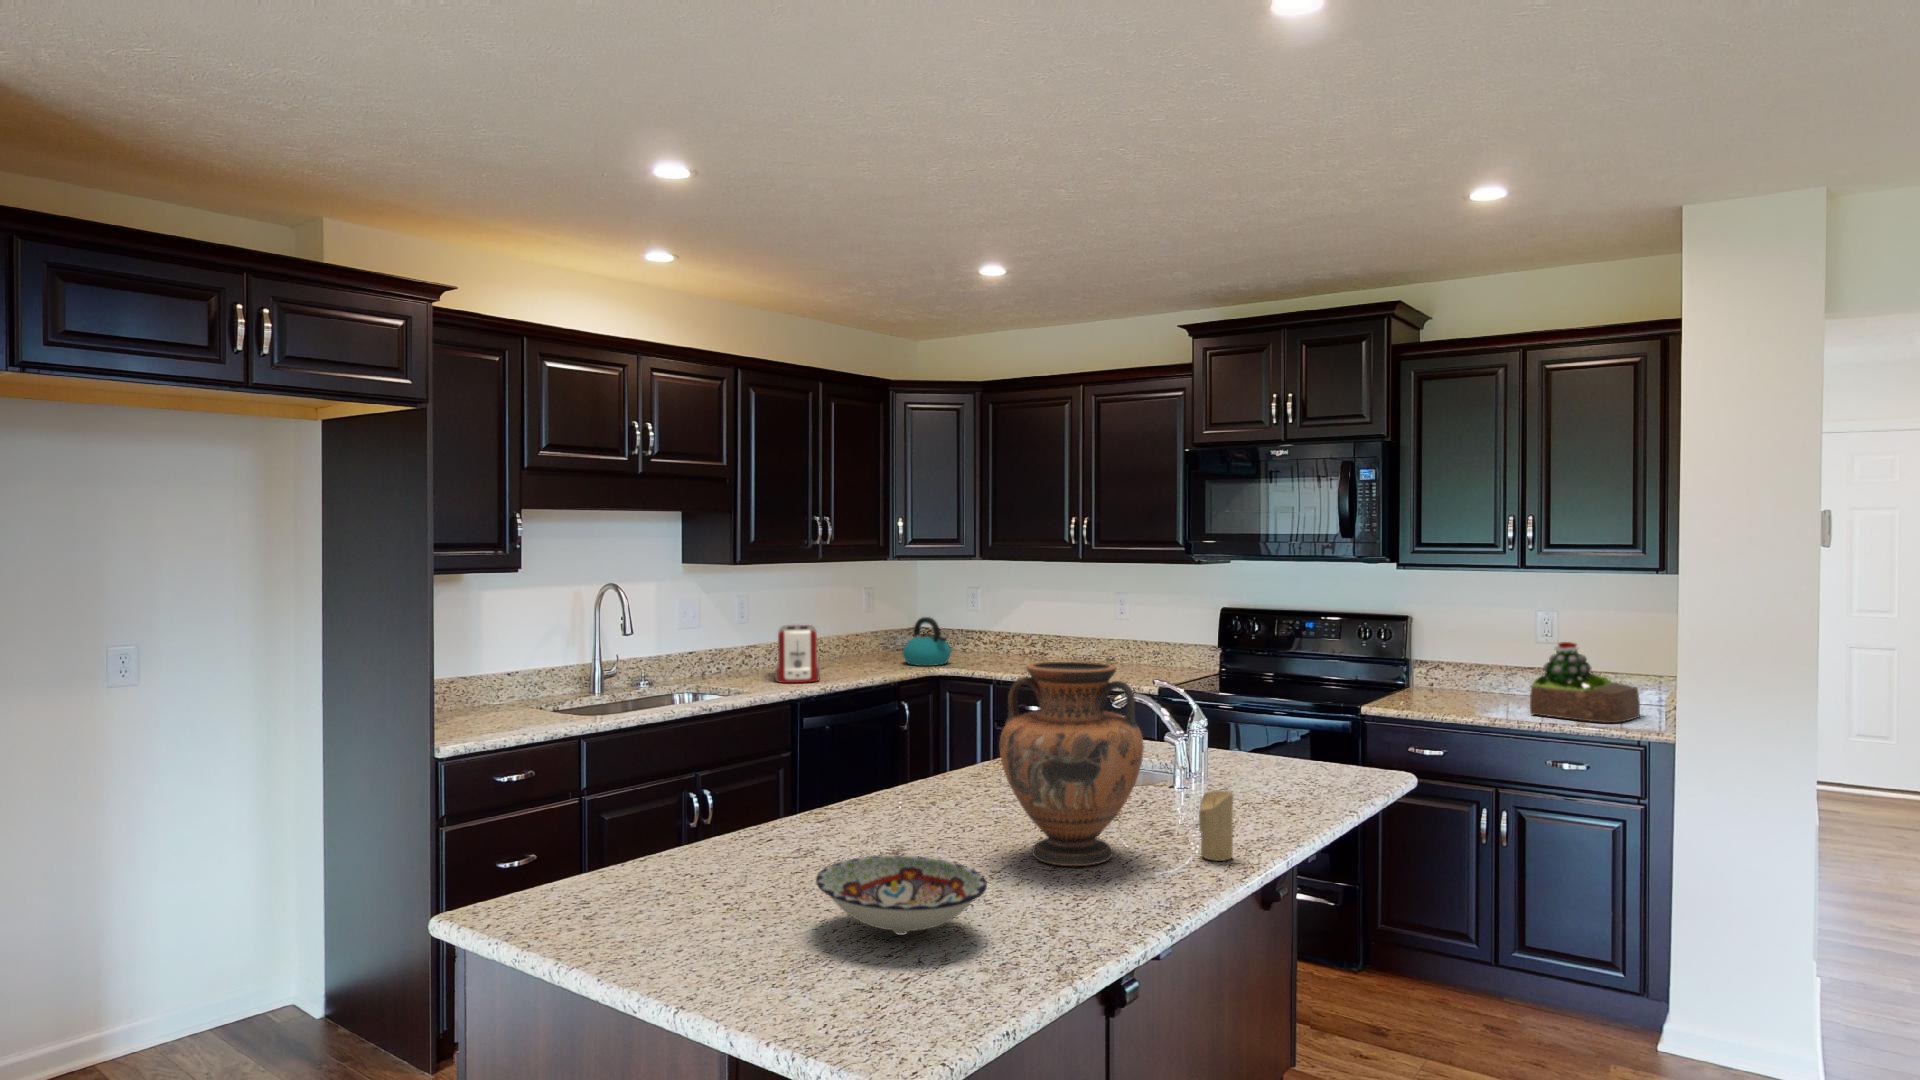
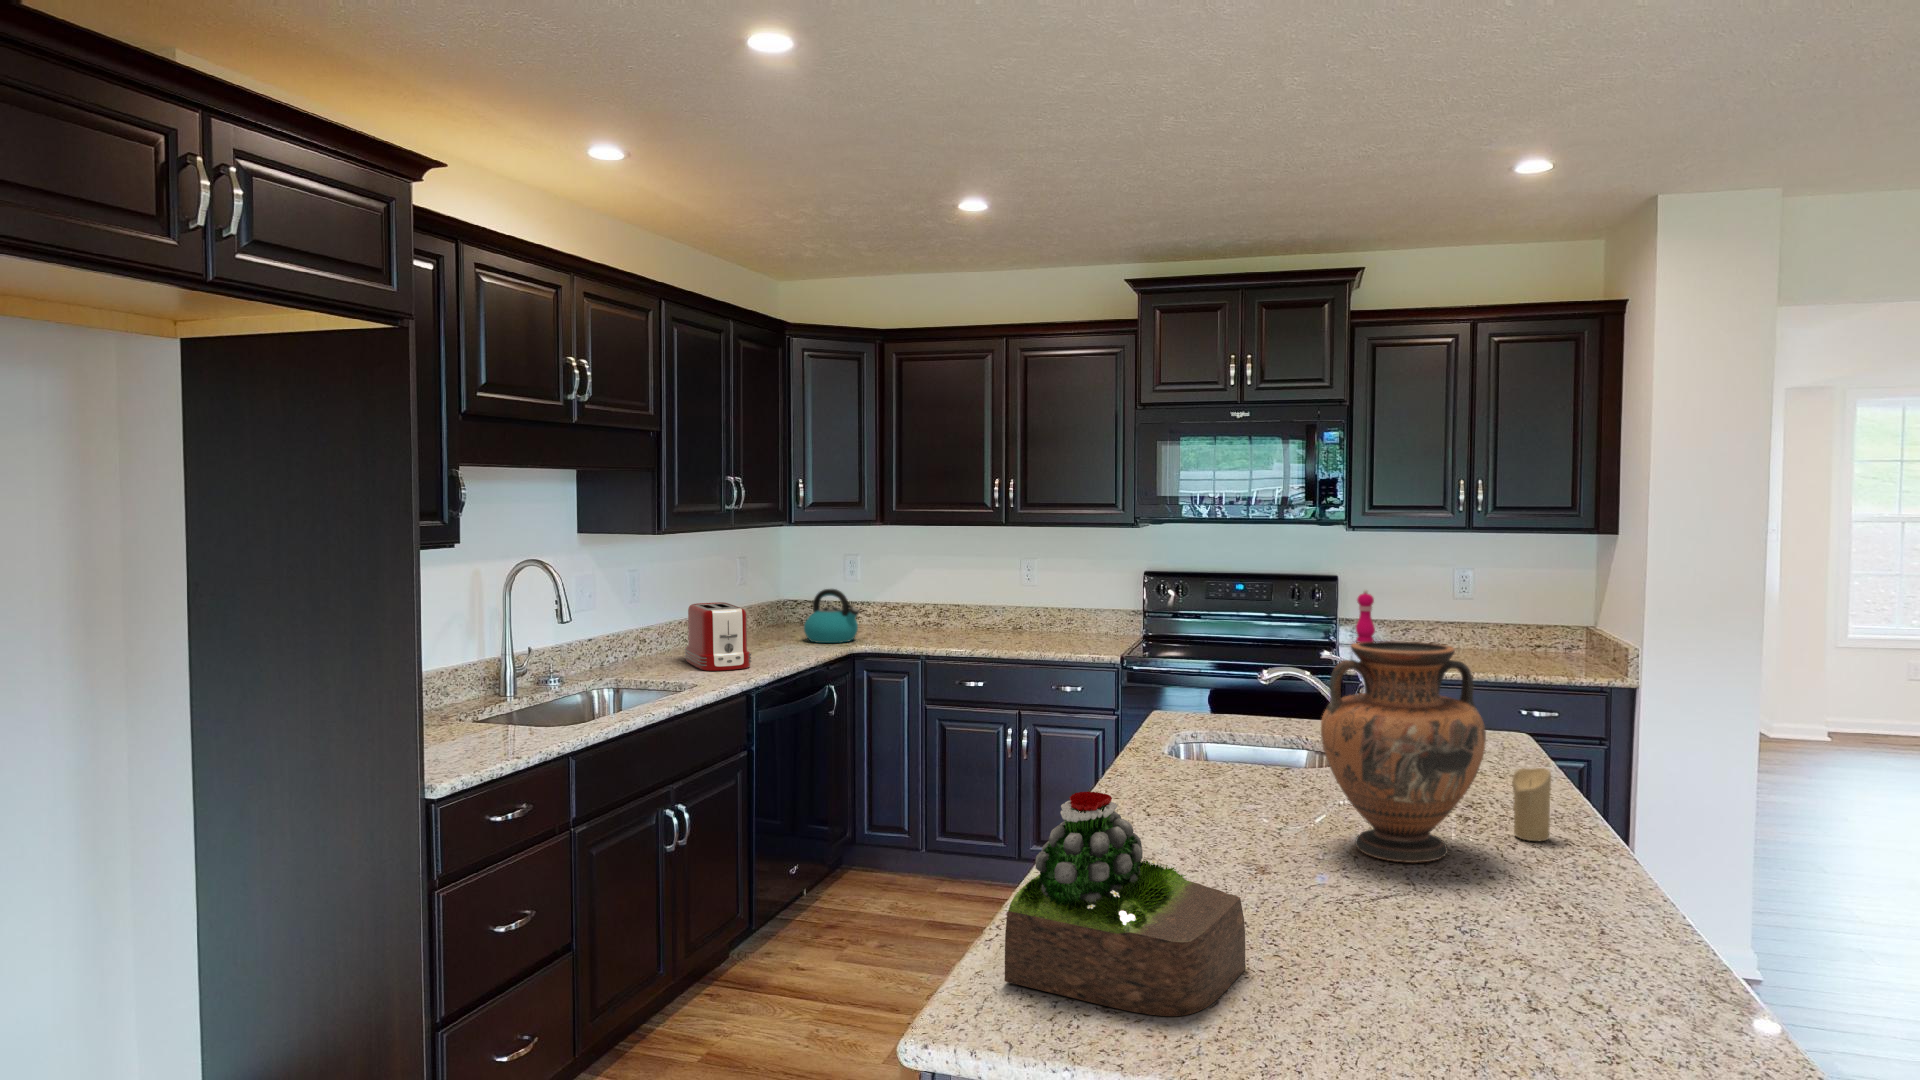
pepper mill: none [1425,631,1446,687] -> present [1355,590,1375,642]
succulent plant: present [1530,642,1640,723] -> present [1005,792,1245,1016]
bowl: present [816,855,987,933] -> none [1302,872,1525,962]

